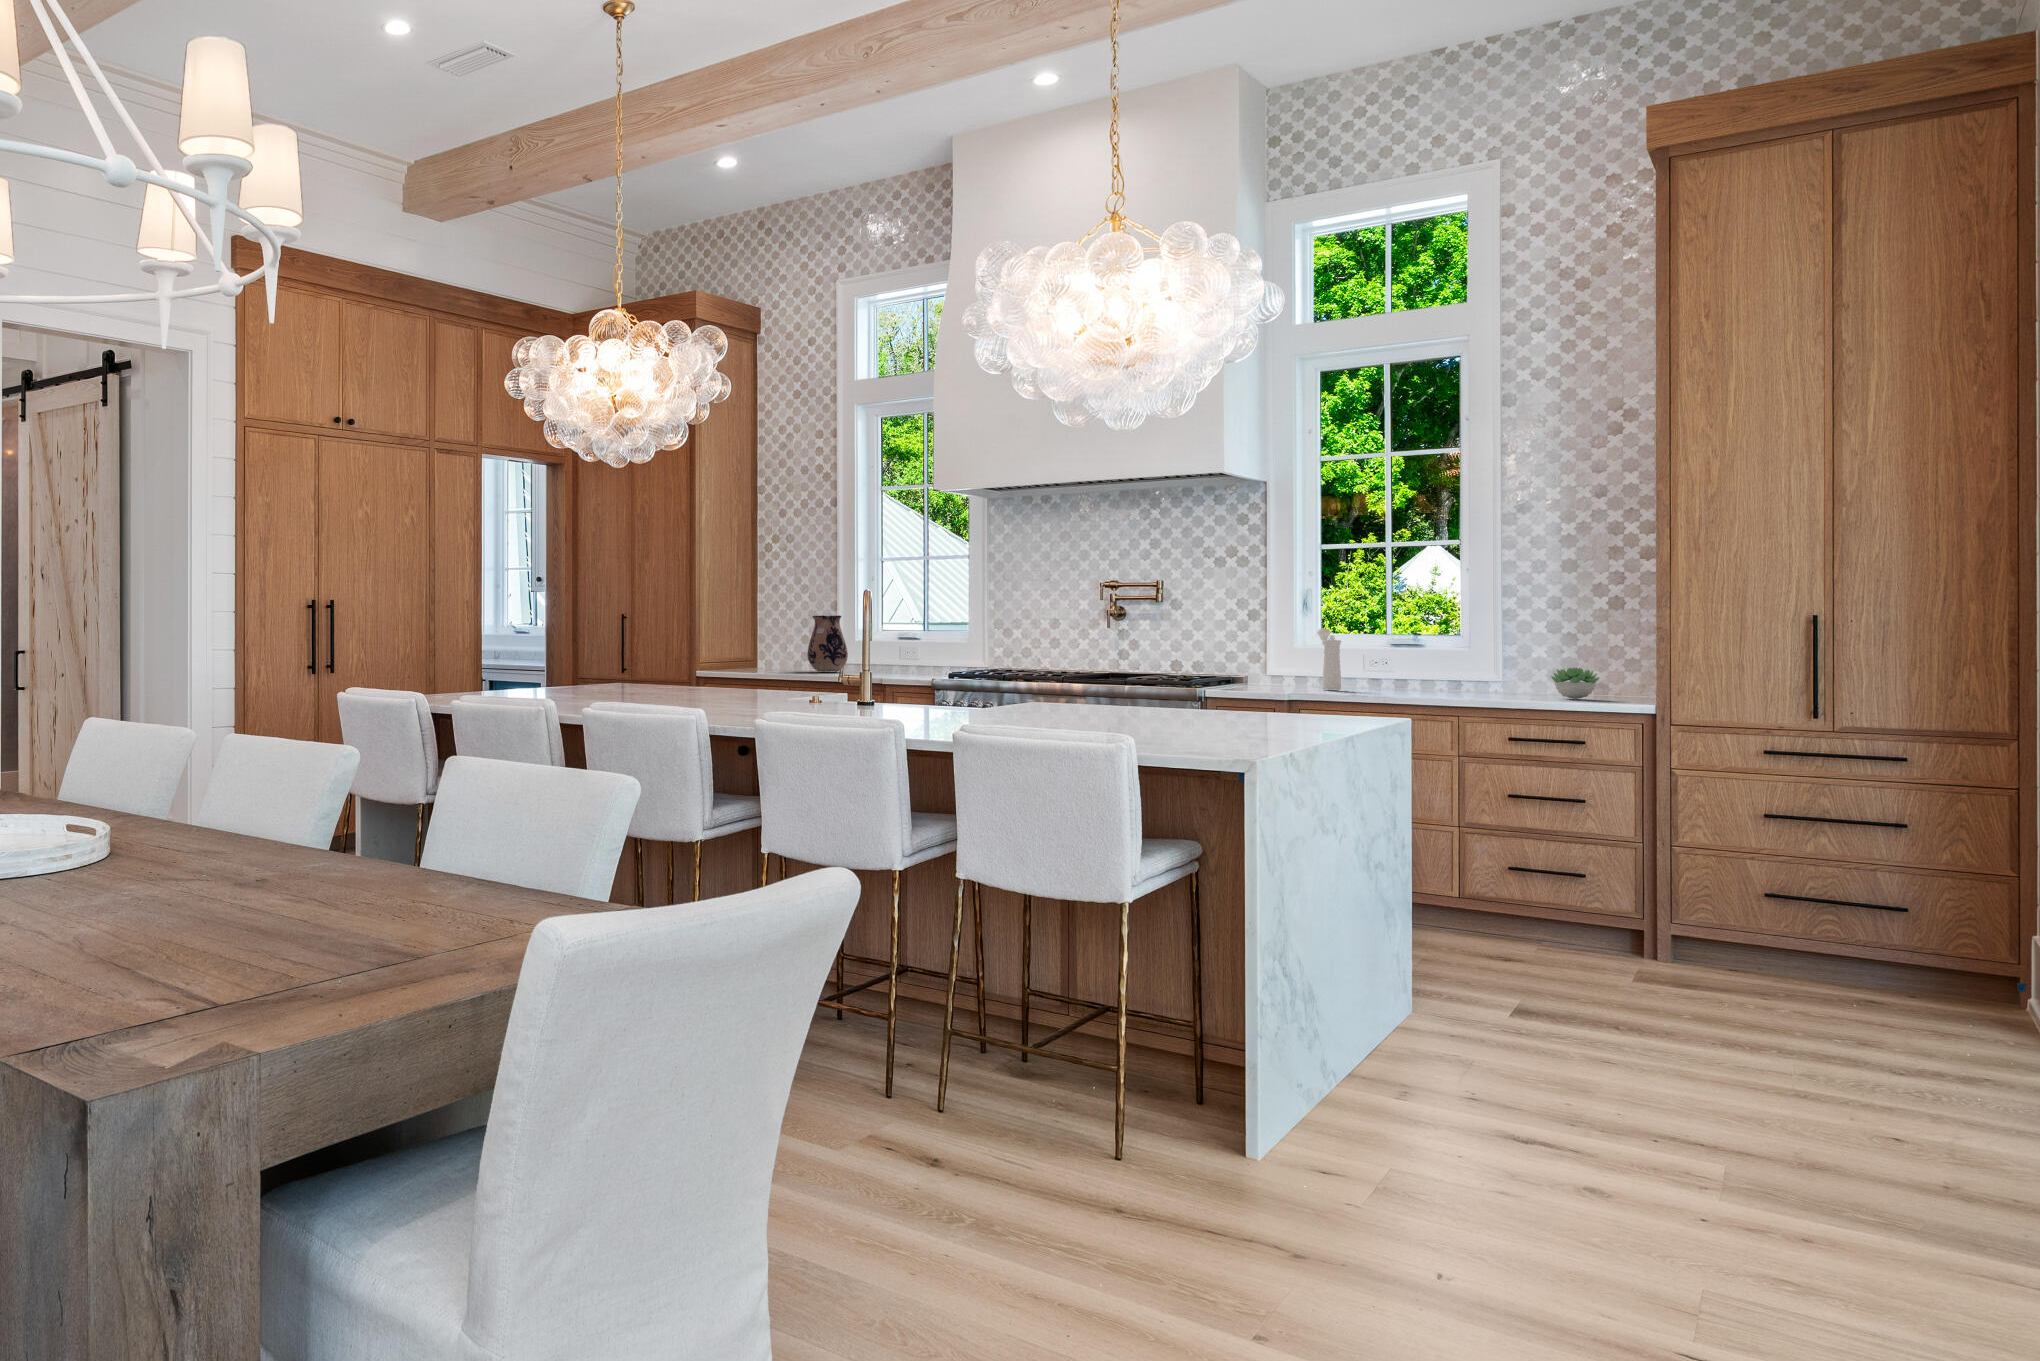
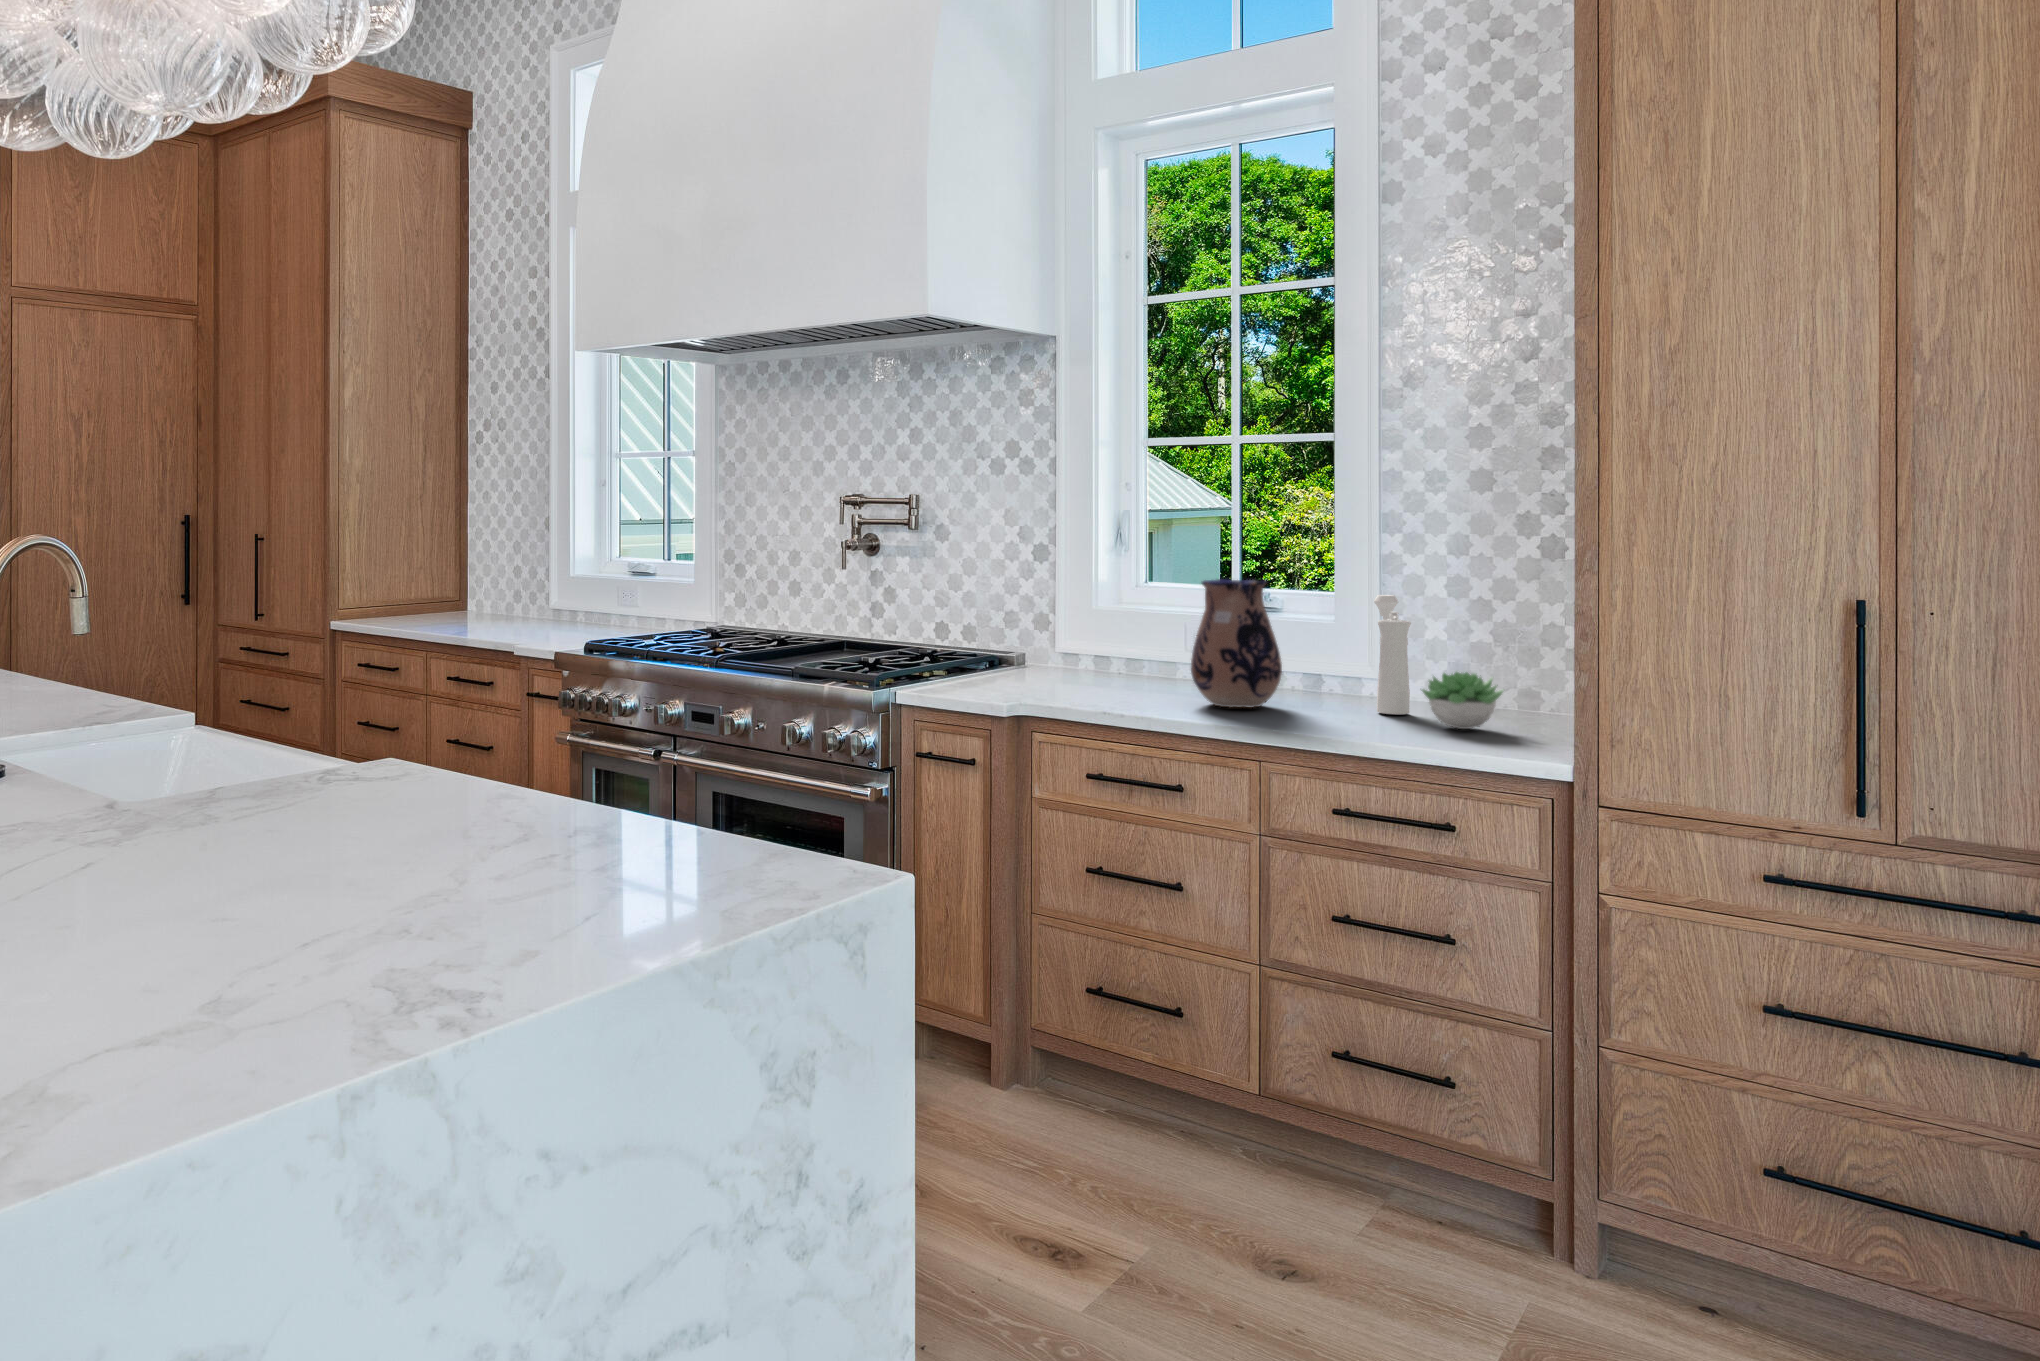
ceramic pitcher: present [807,615,848,672] -> present [1191,579,1282,707]
pepper mill: present [1317,629,1341,690] -> present [1374,595,1411,715]

